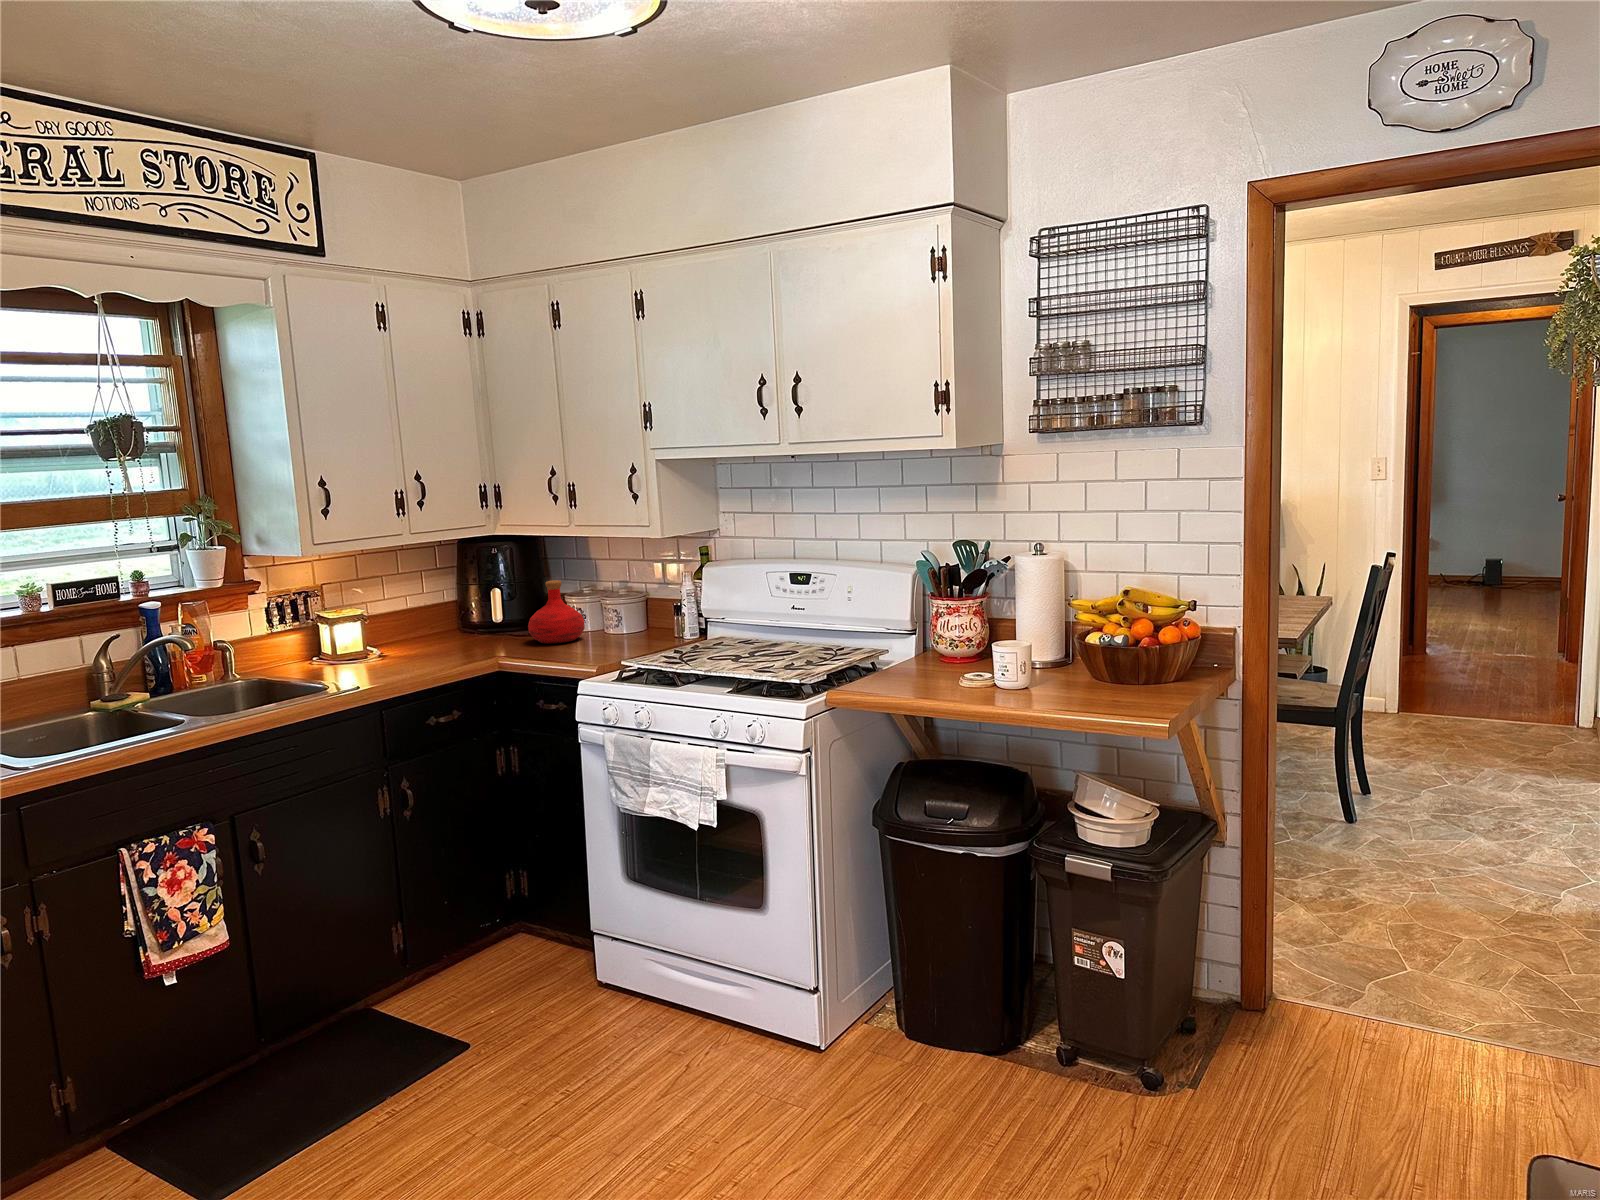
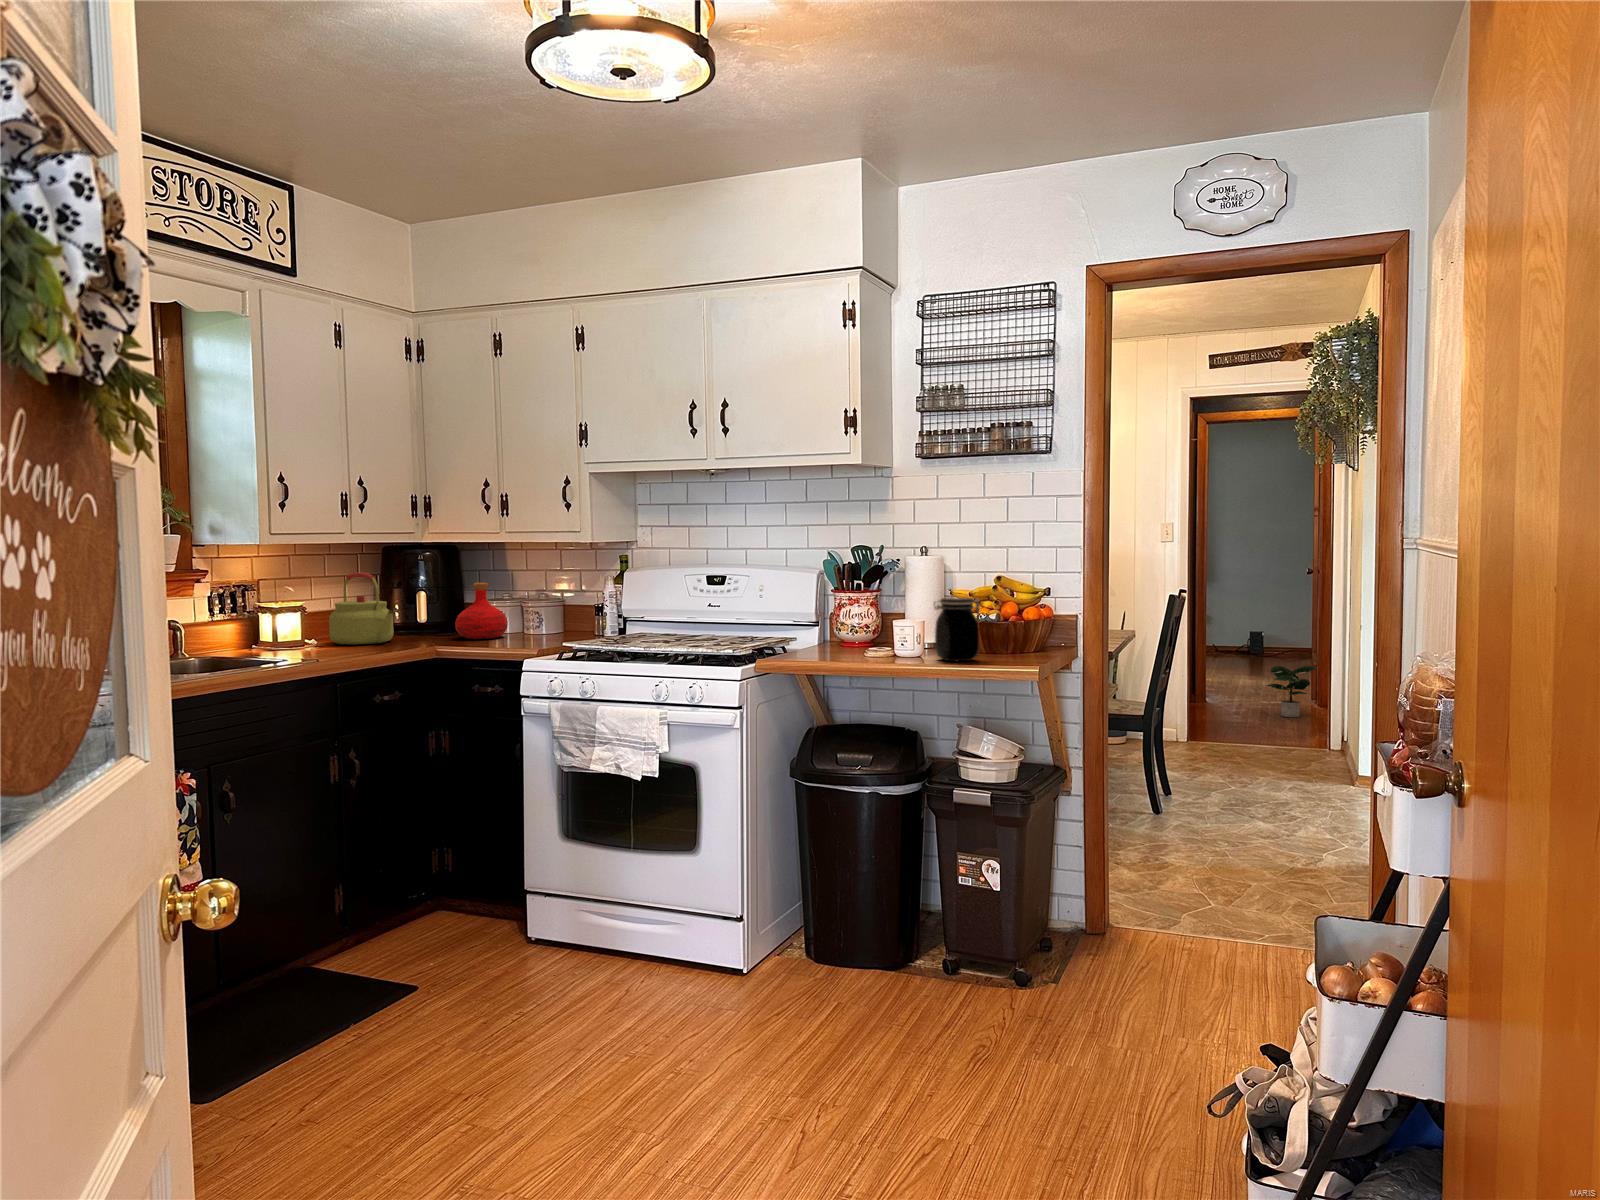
kettle: none [396,574,465,653] -> present [329,572,394,645]
potted plant: none [1491,617,1559,677] -> present [1266,666,1317,717]
jar: none [1040,618,1099,700] -> present [934,598,980,661]

